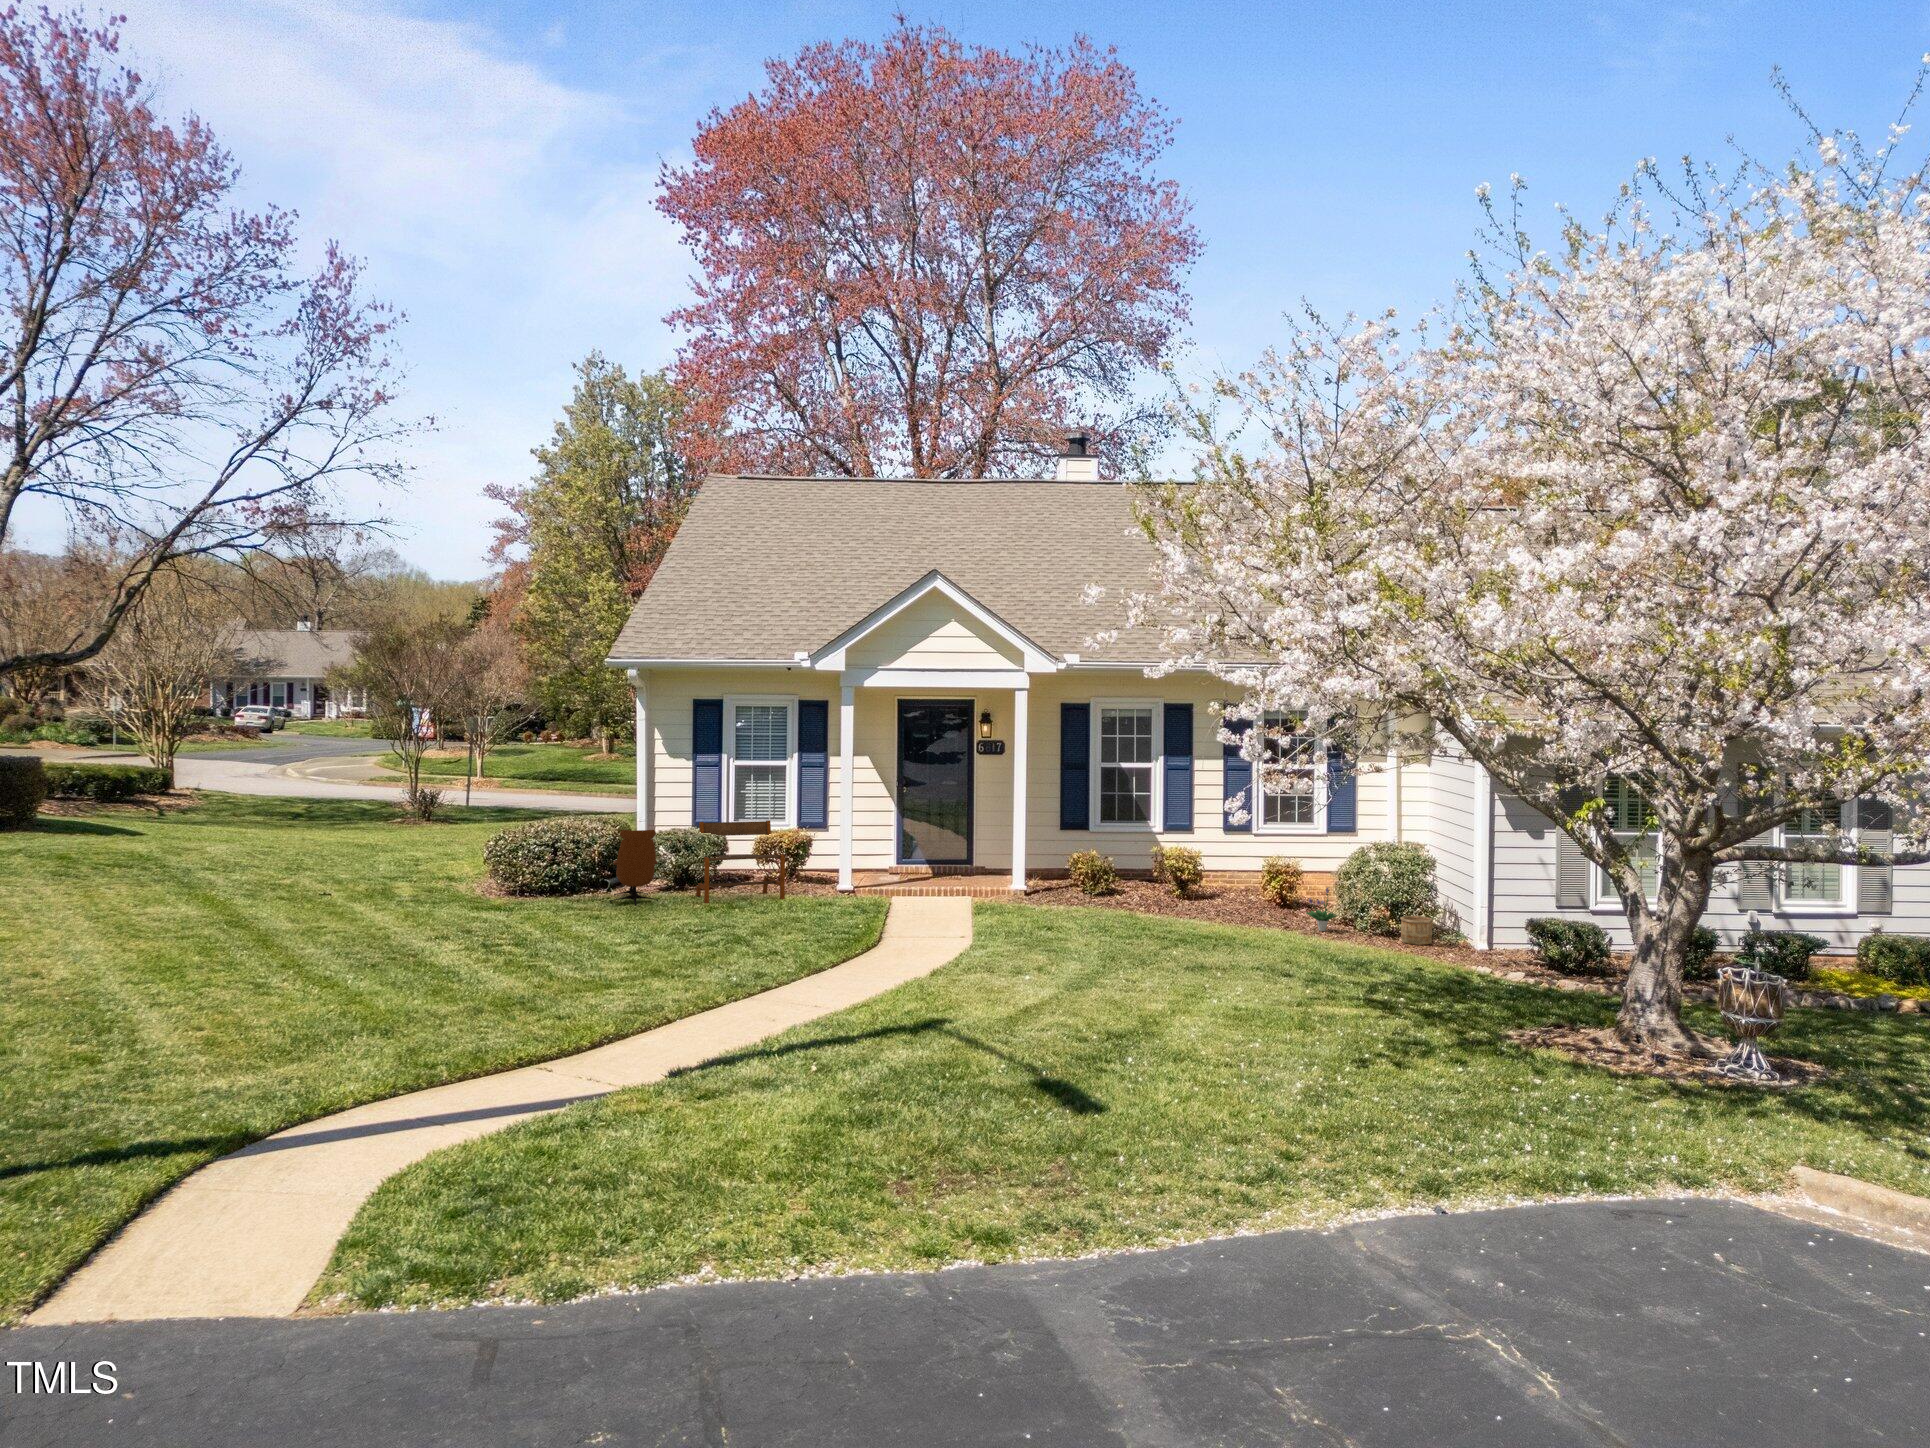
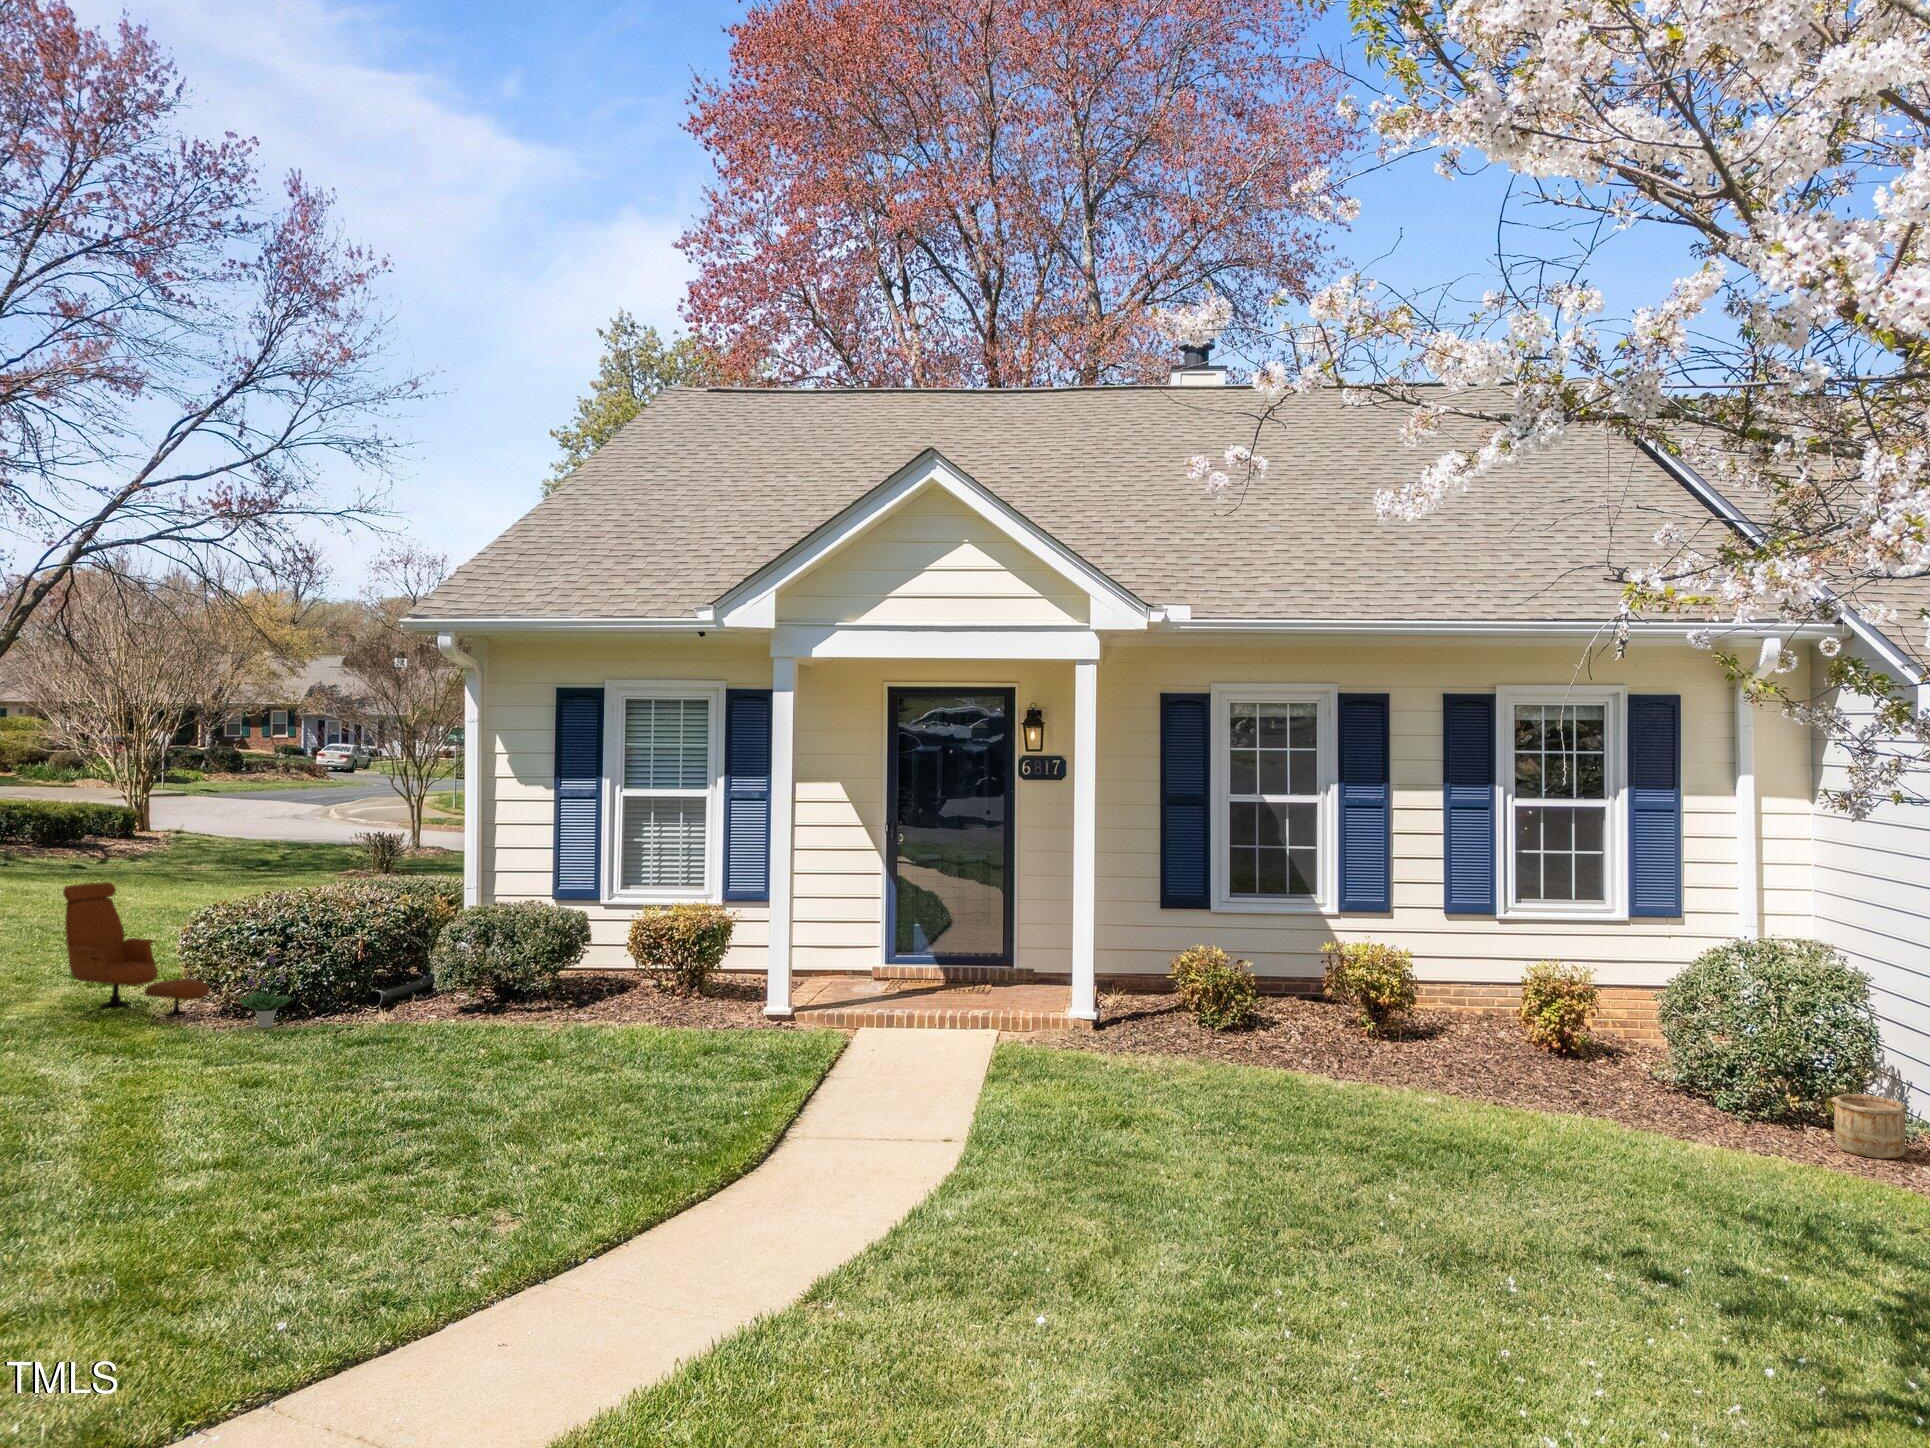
bench: present [695,820,785,903] -> none [535,888,685,1031]
lounge chair: present [610,830,658,905] -> present [63,882,209,1024]
potted plant: present [1306,887,1338,931] -> present [239,954,296,1028]

